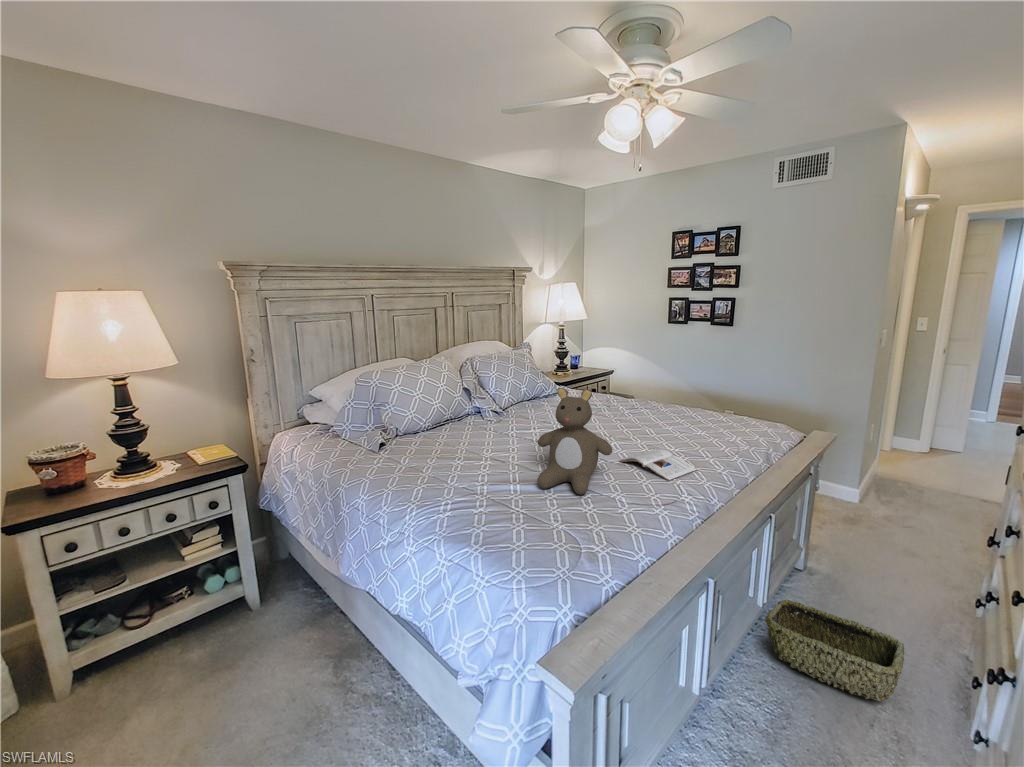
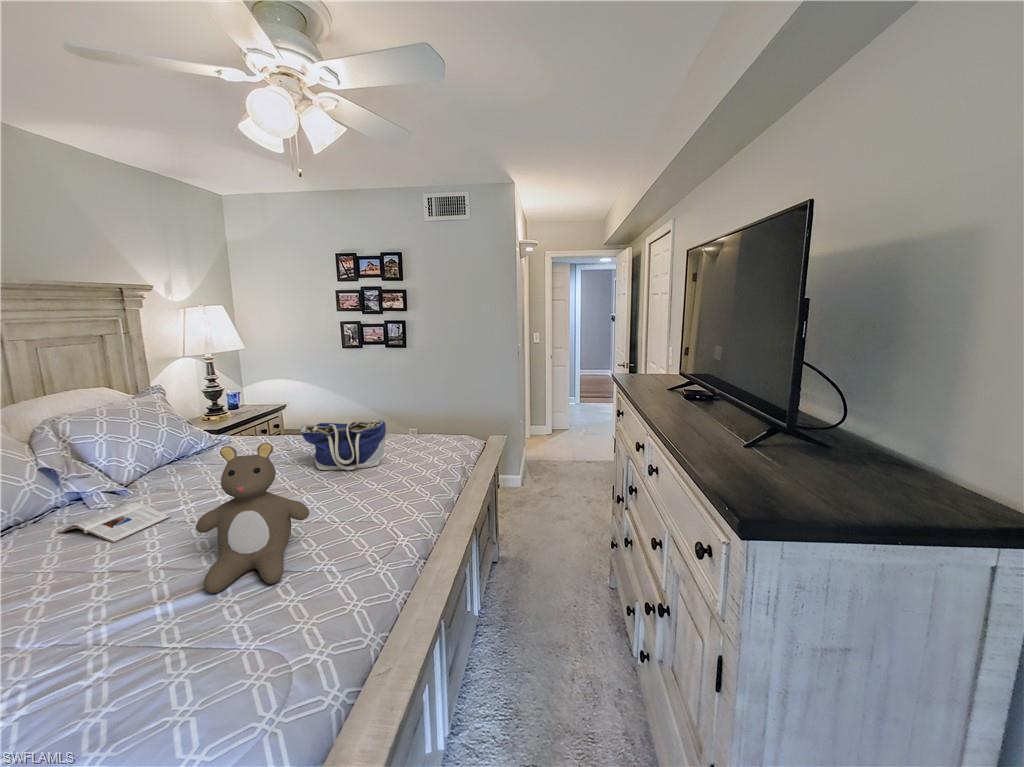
tote bag: none [618,385,692,433] -> present [301,419,386,470]
magazine: present [620,449,698,481] -> present [58,503,171,542]
woven basket: present [765,600,904,701] -> none [484,599,587,666]

